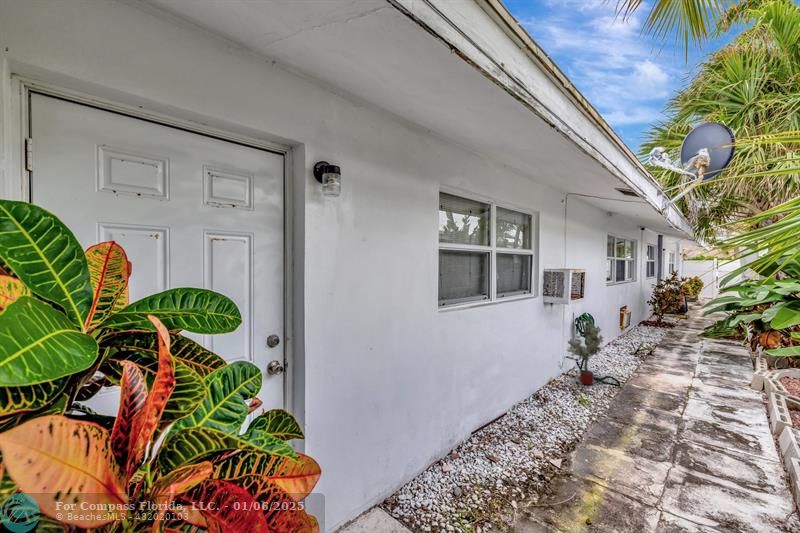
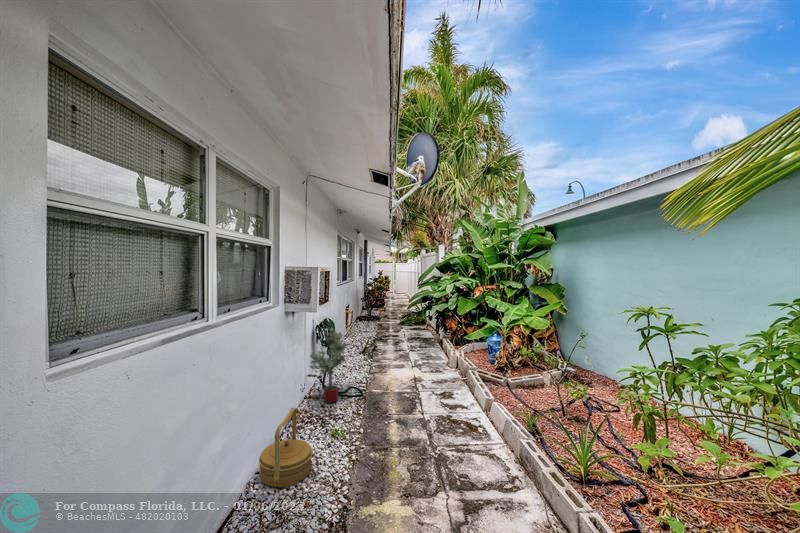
woven basket: none [522,371,560,420] -> present [259,408,312,487]

